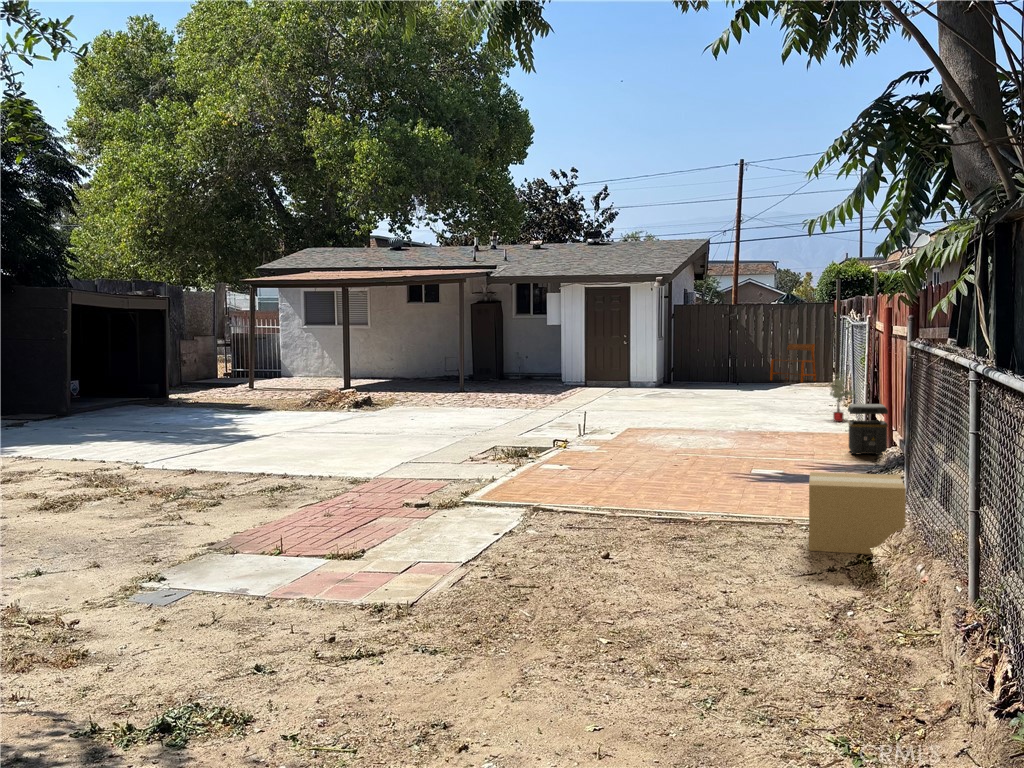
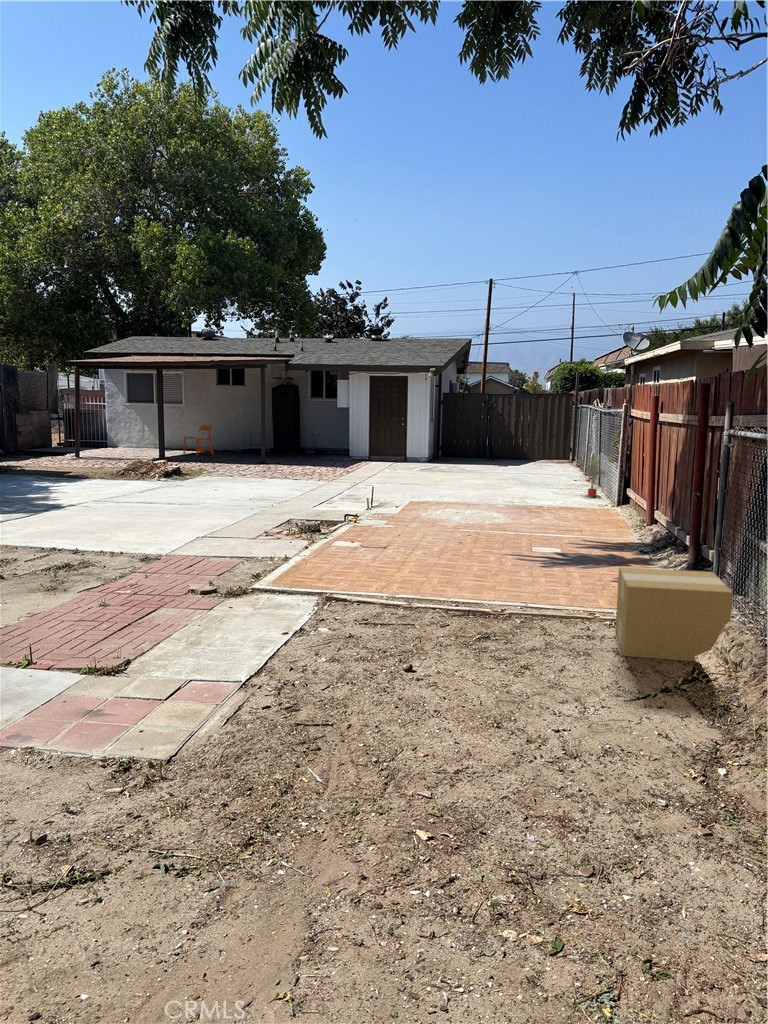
bench: present [770,344,816,382] -> present [183,425,213,455]
toolbox: present [848,404,888,455] -> none [613,485,652,532]

